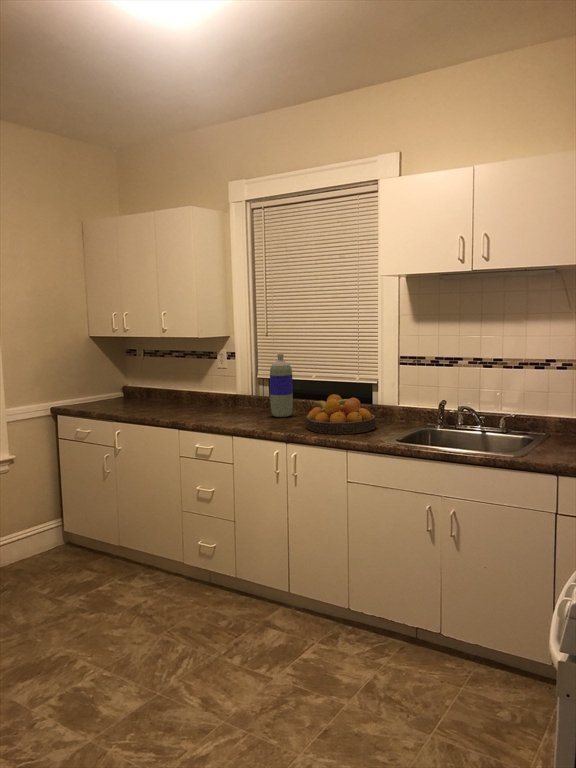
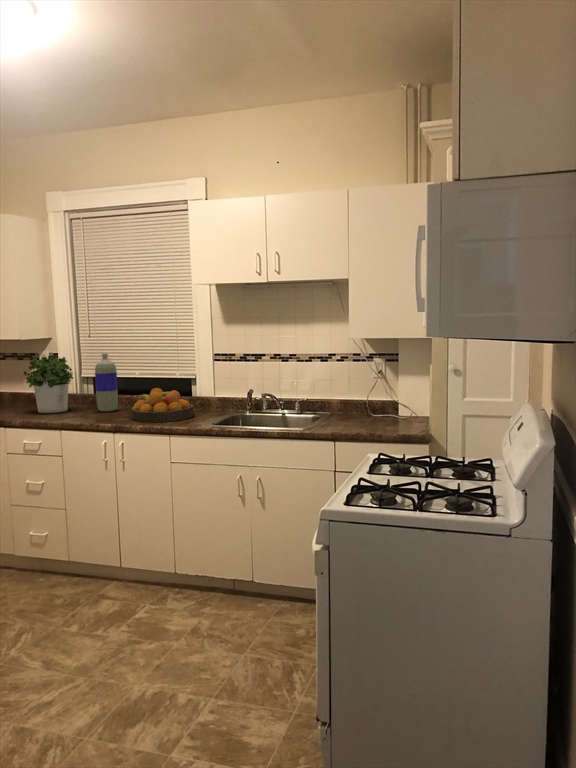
potted plant: none [199,354,248,416] -> present [24,355,73,413]

